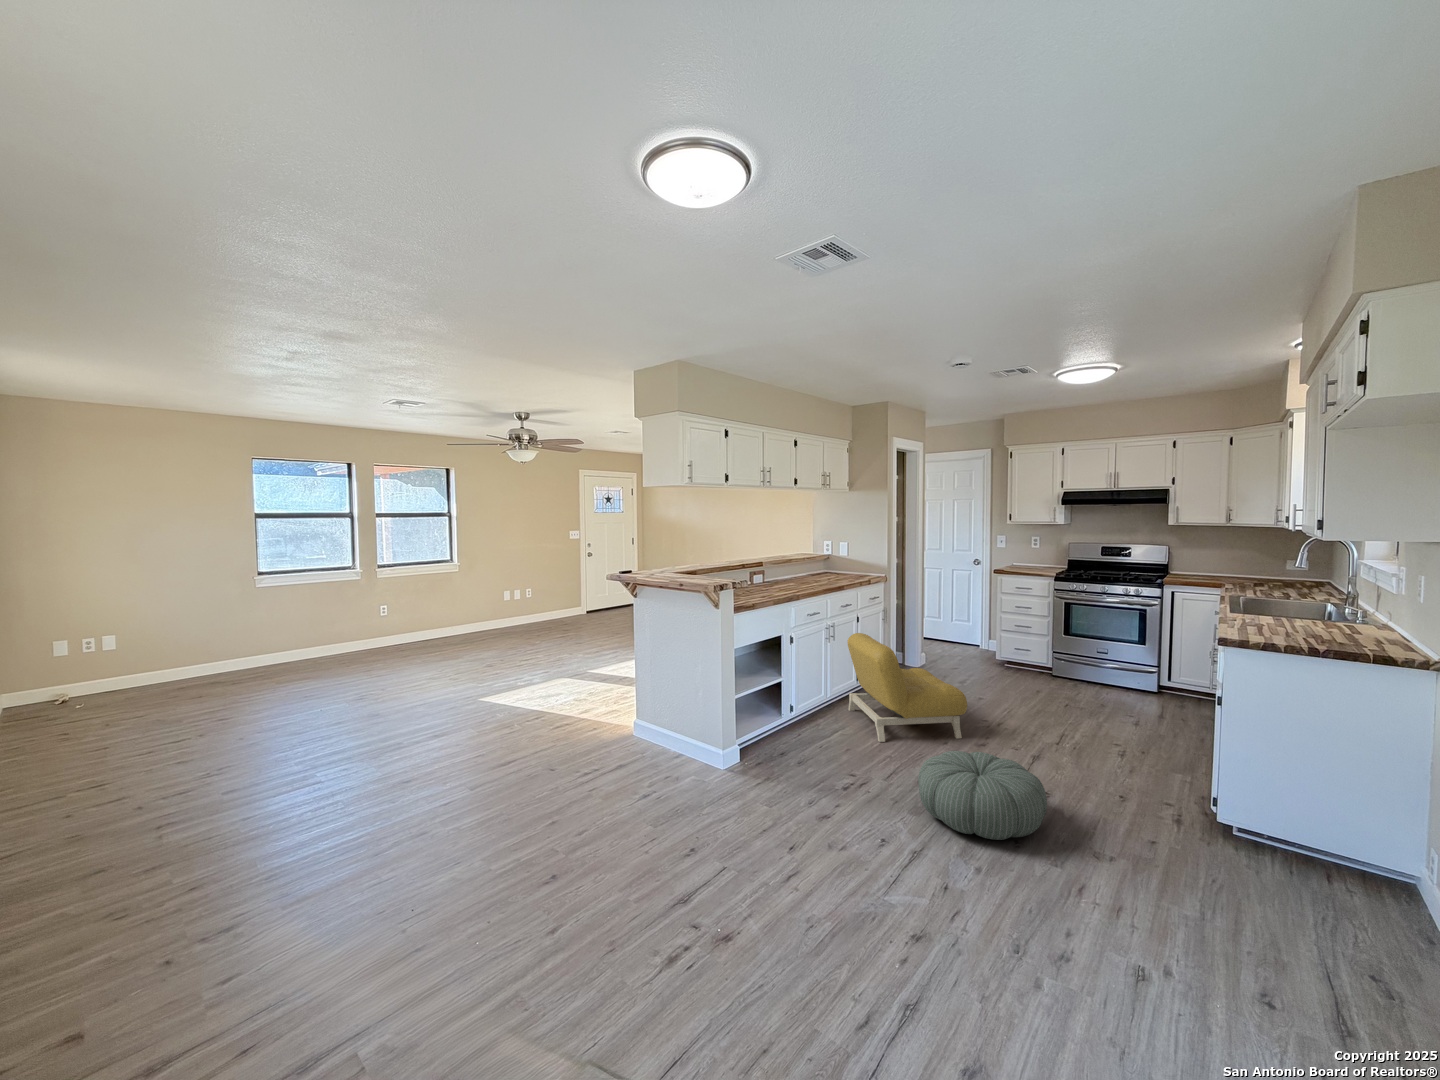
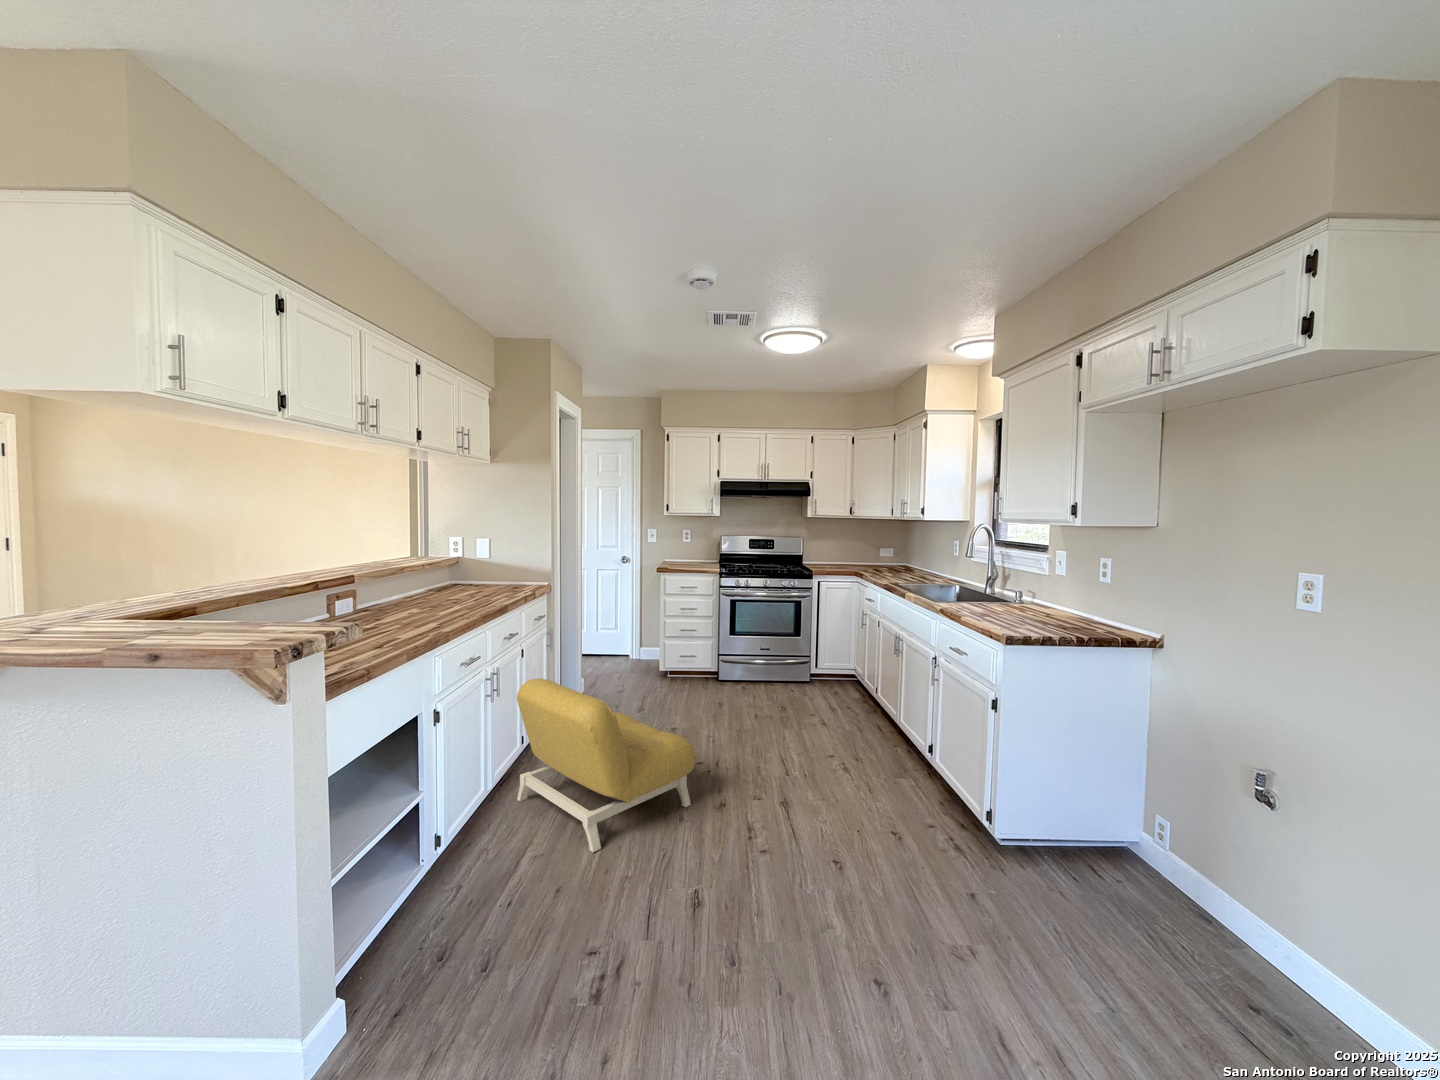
pouf: present [918,751,1047,840] -> none [713,845,898,1015]

